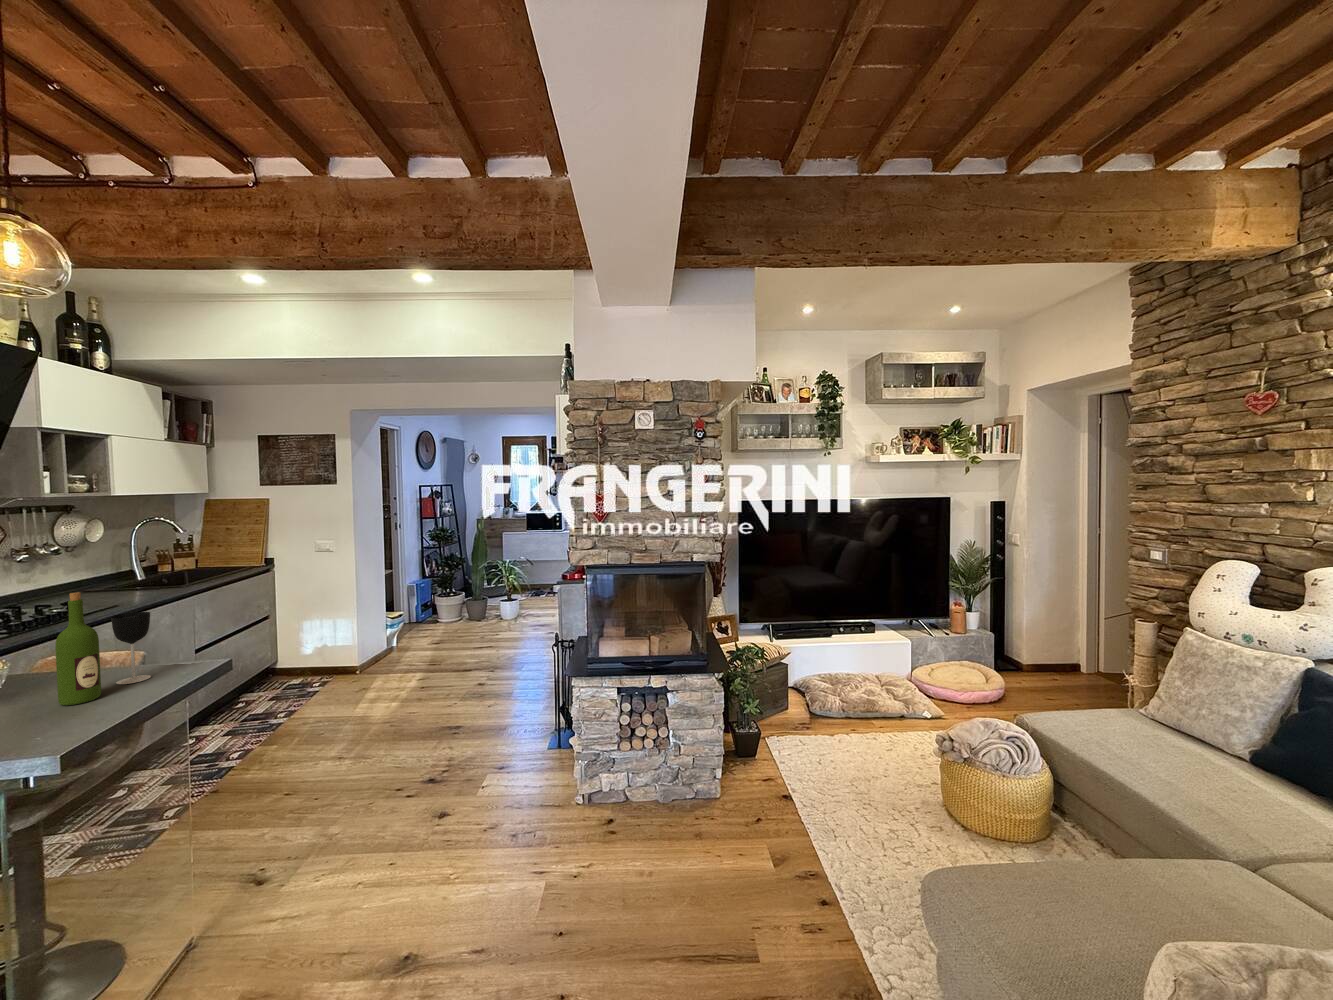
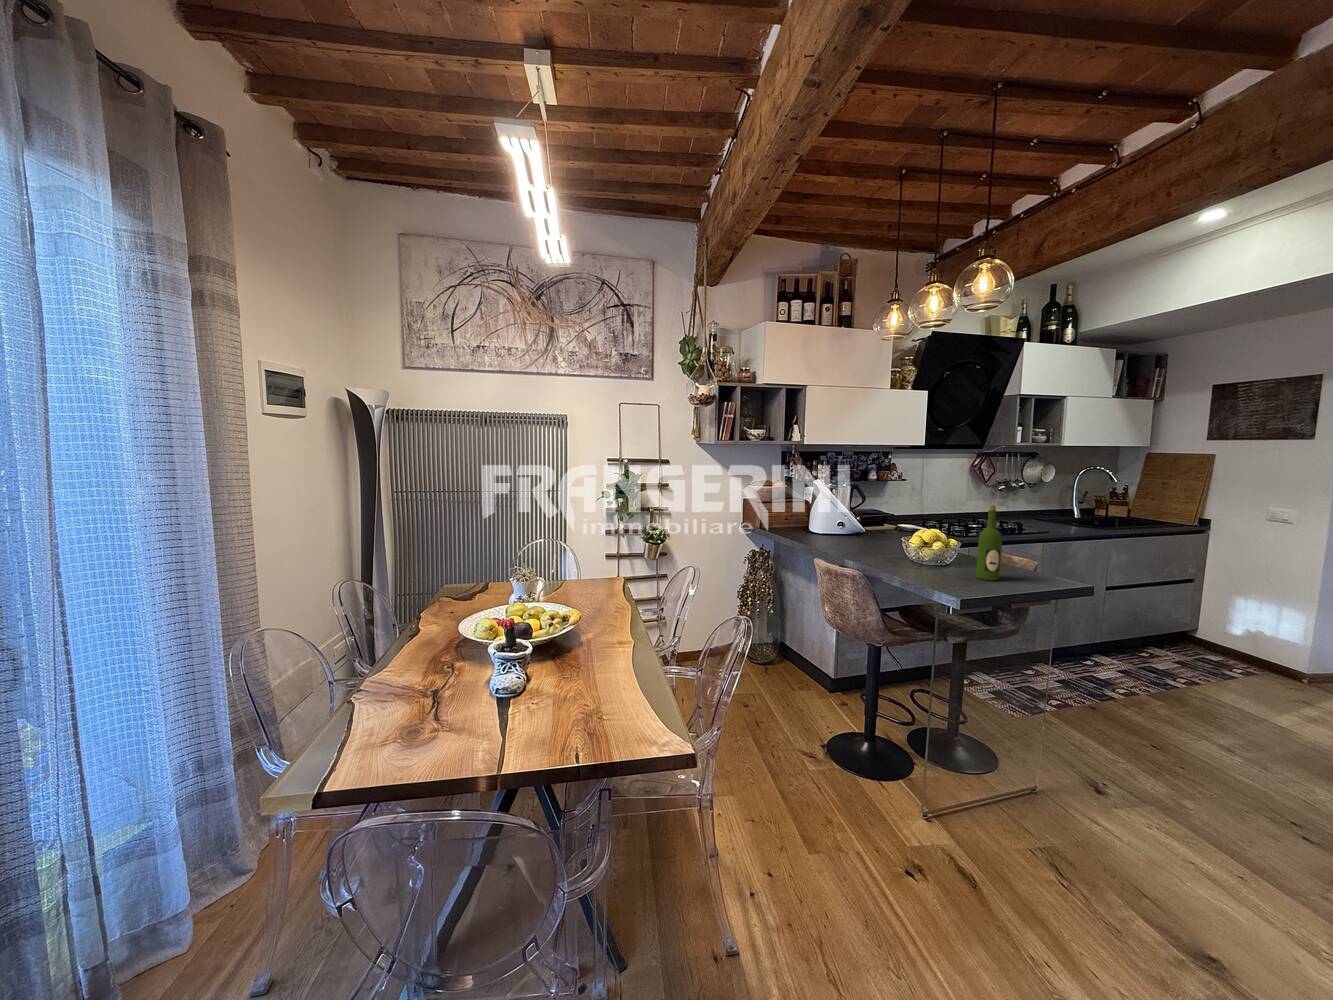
wine glass: present [111,612,151,684] -> none [1011,528,1039,580]

